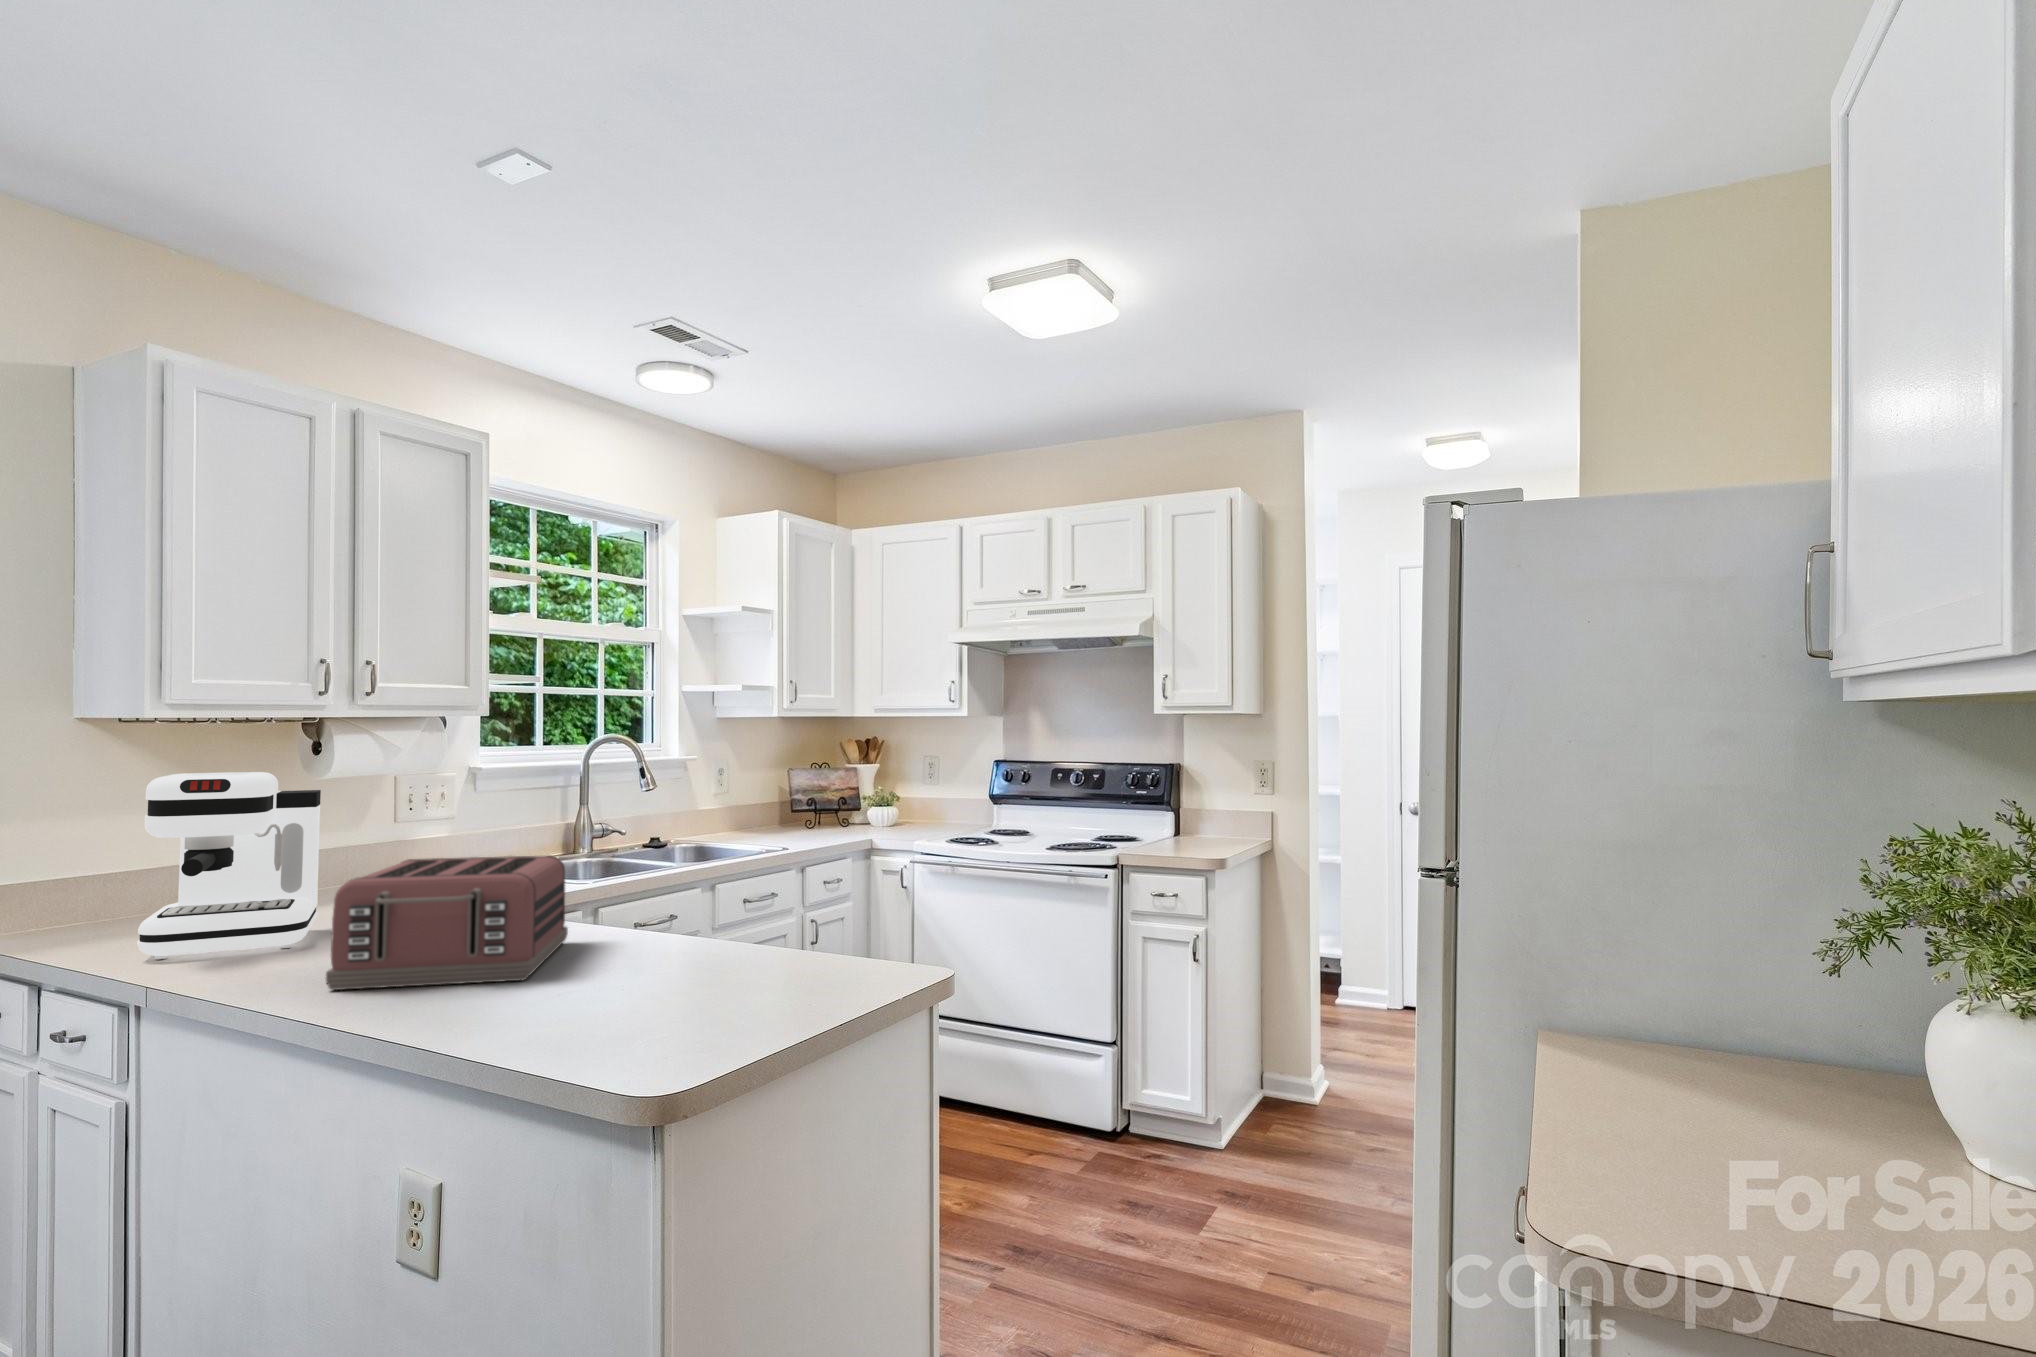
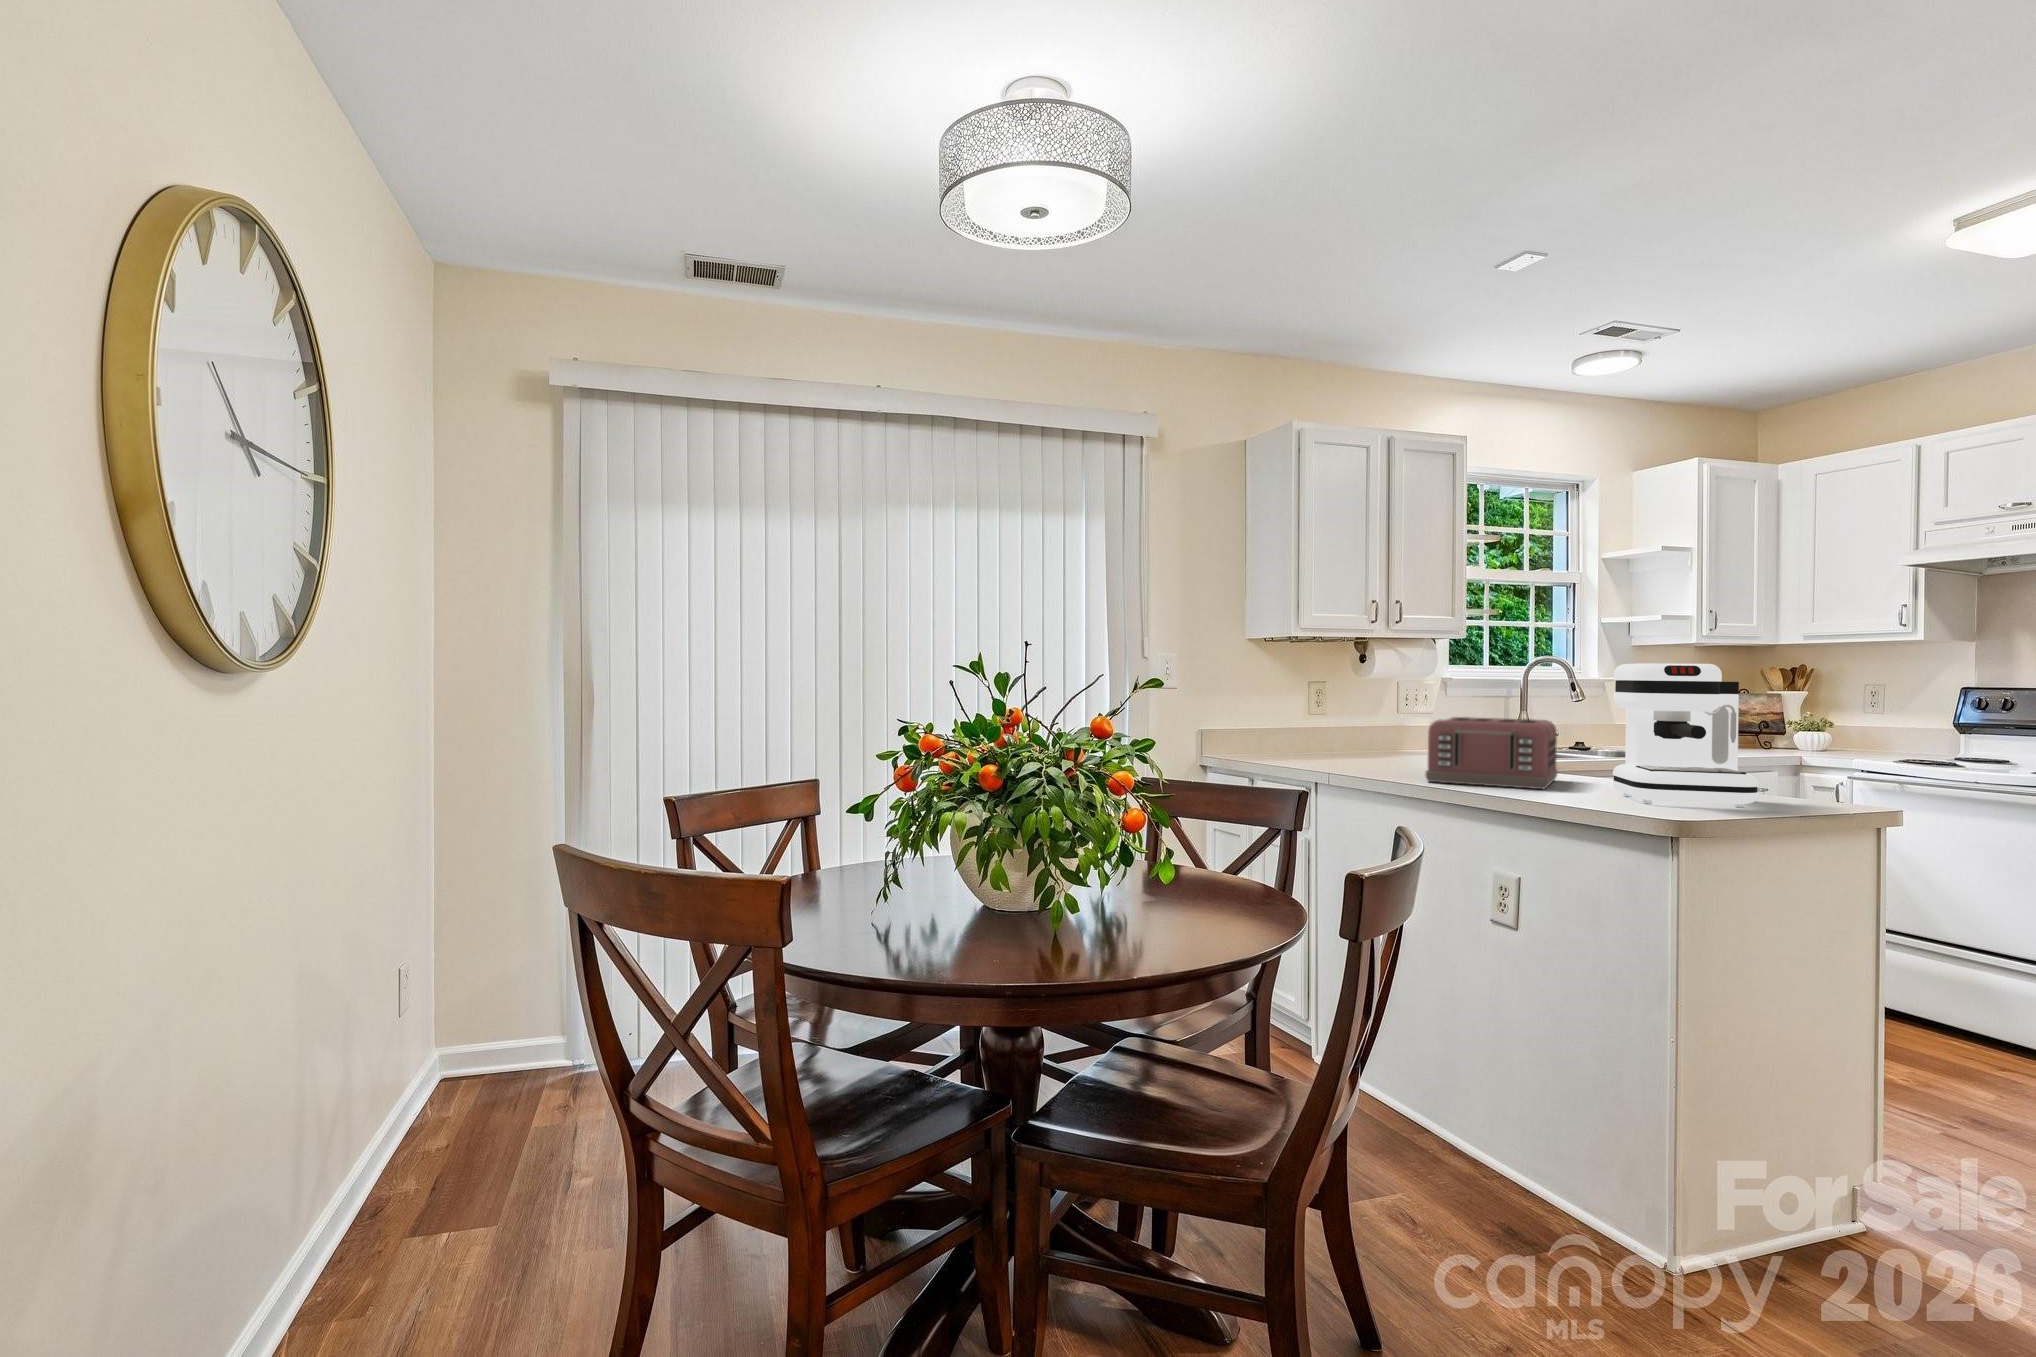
coffee maker: present [138,772,321,959] -> present [1613,663,1758,807]

